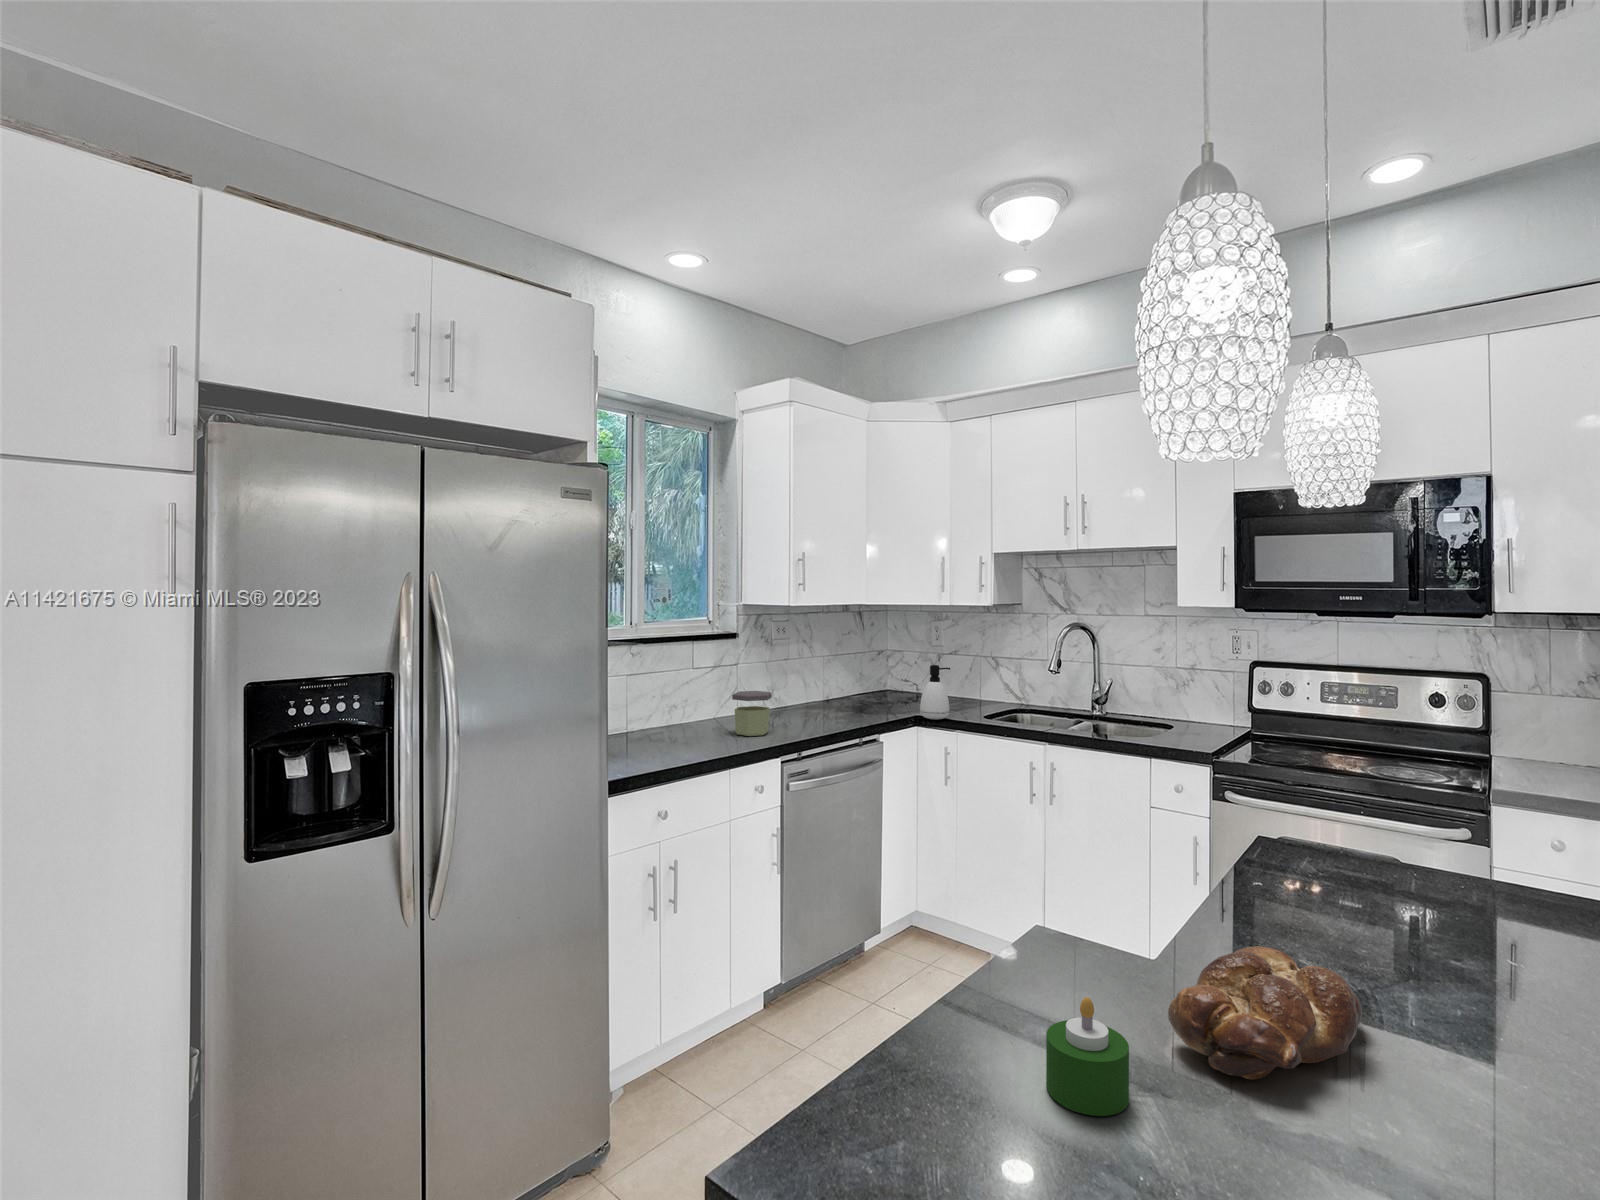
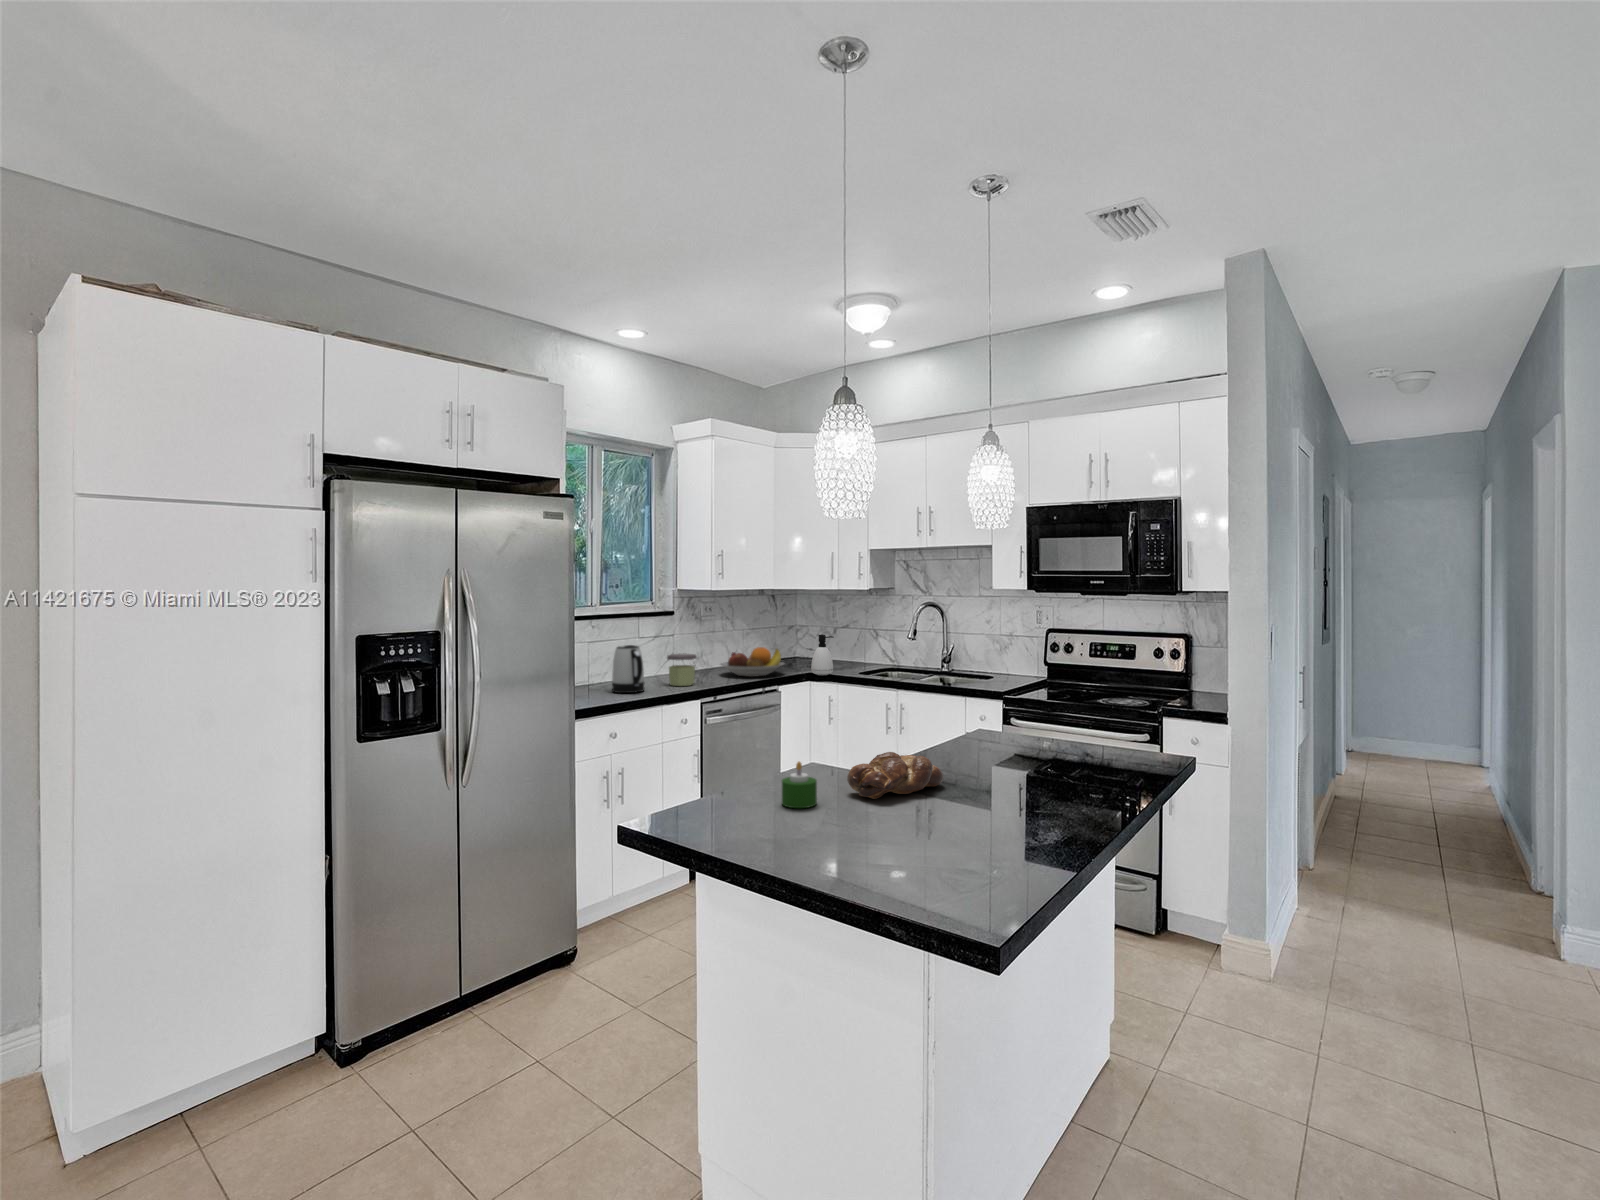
kettle: none [659,680,703,748] -> present [612,645,645,693]
fruit bowl: none [799,681,884,720] -> present [721,647,784,676]

